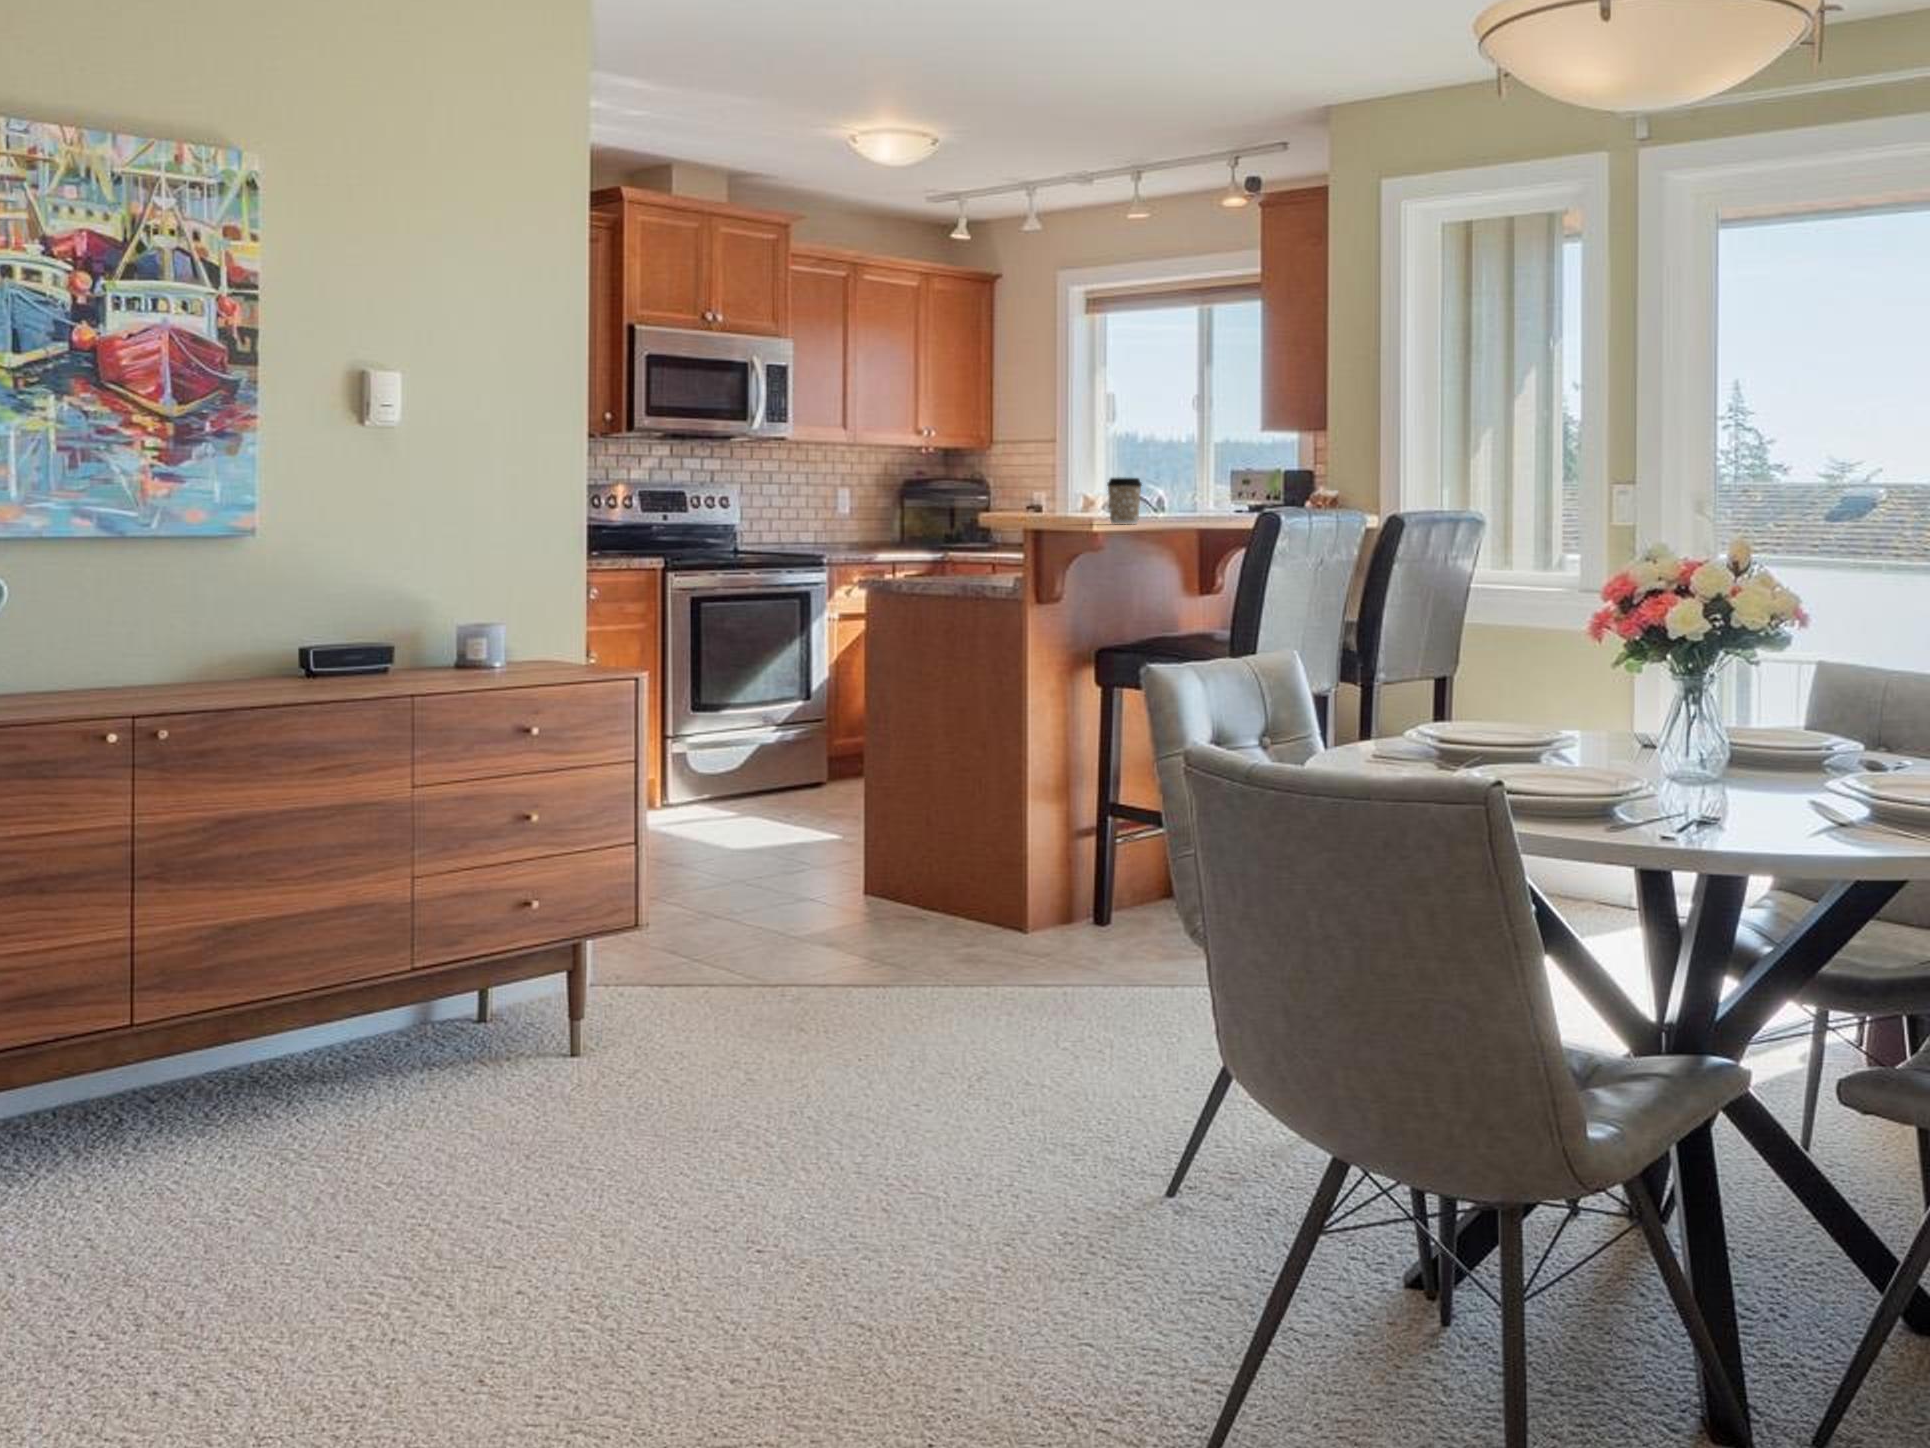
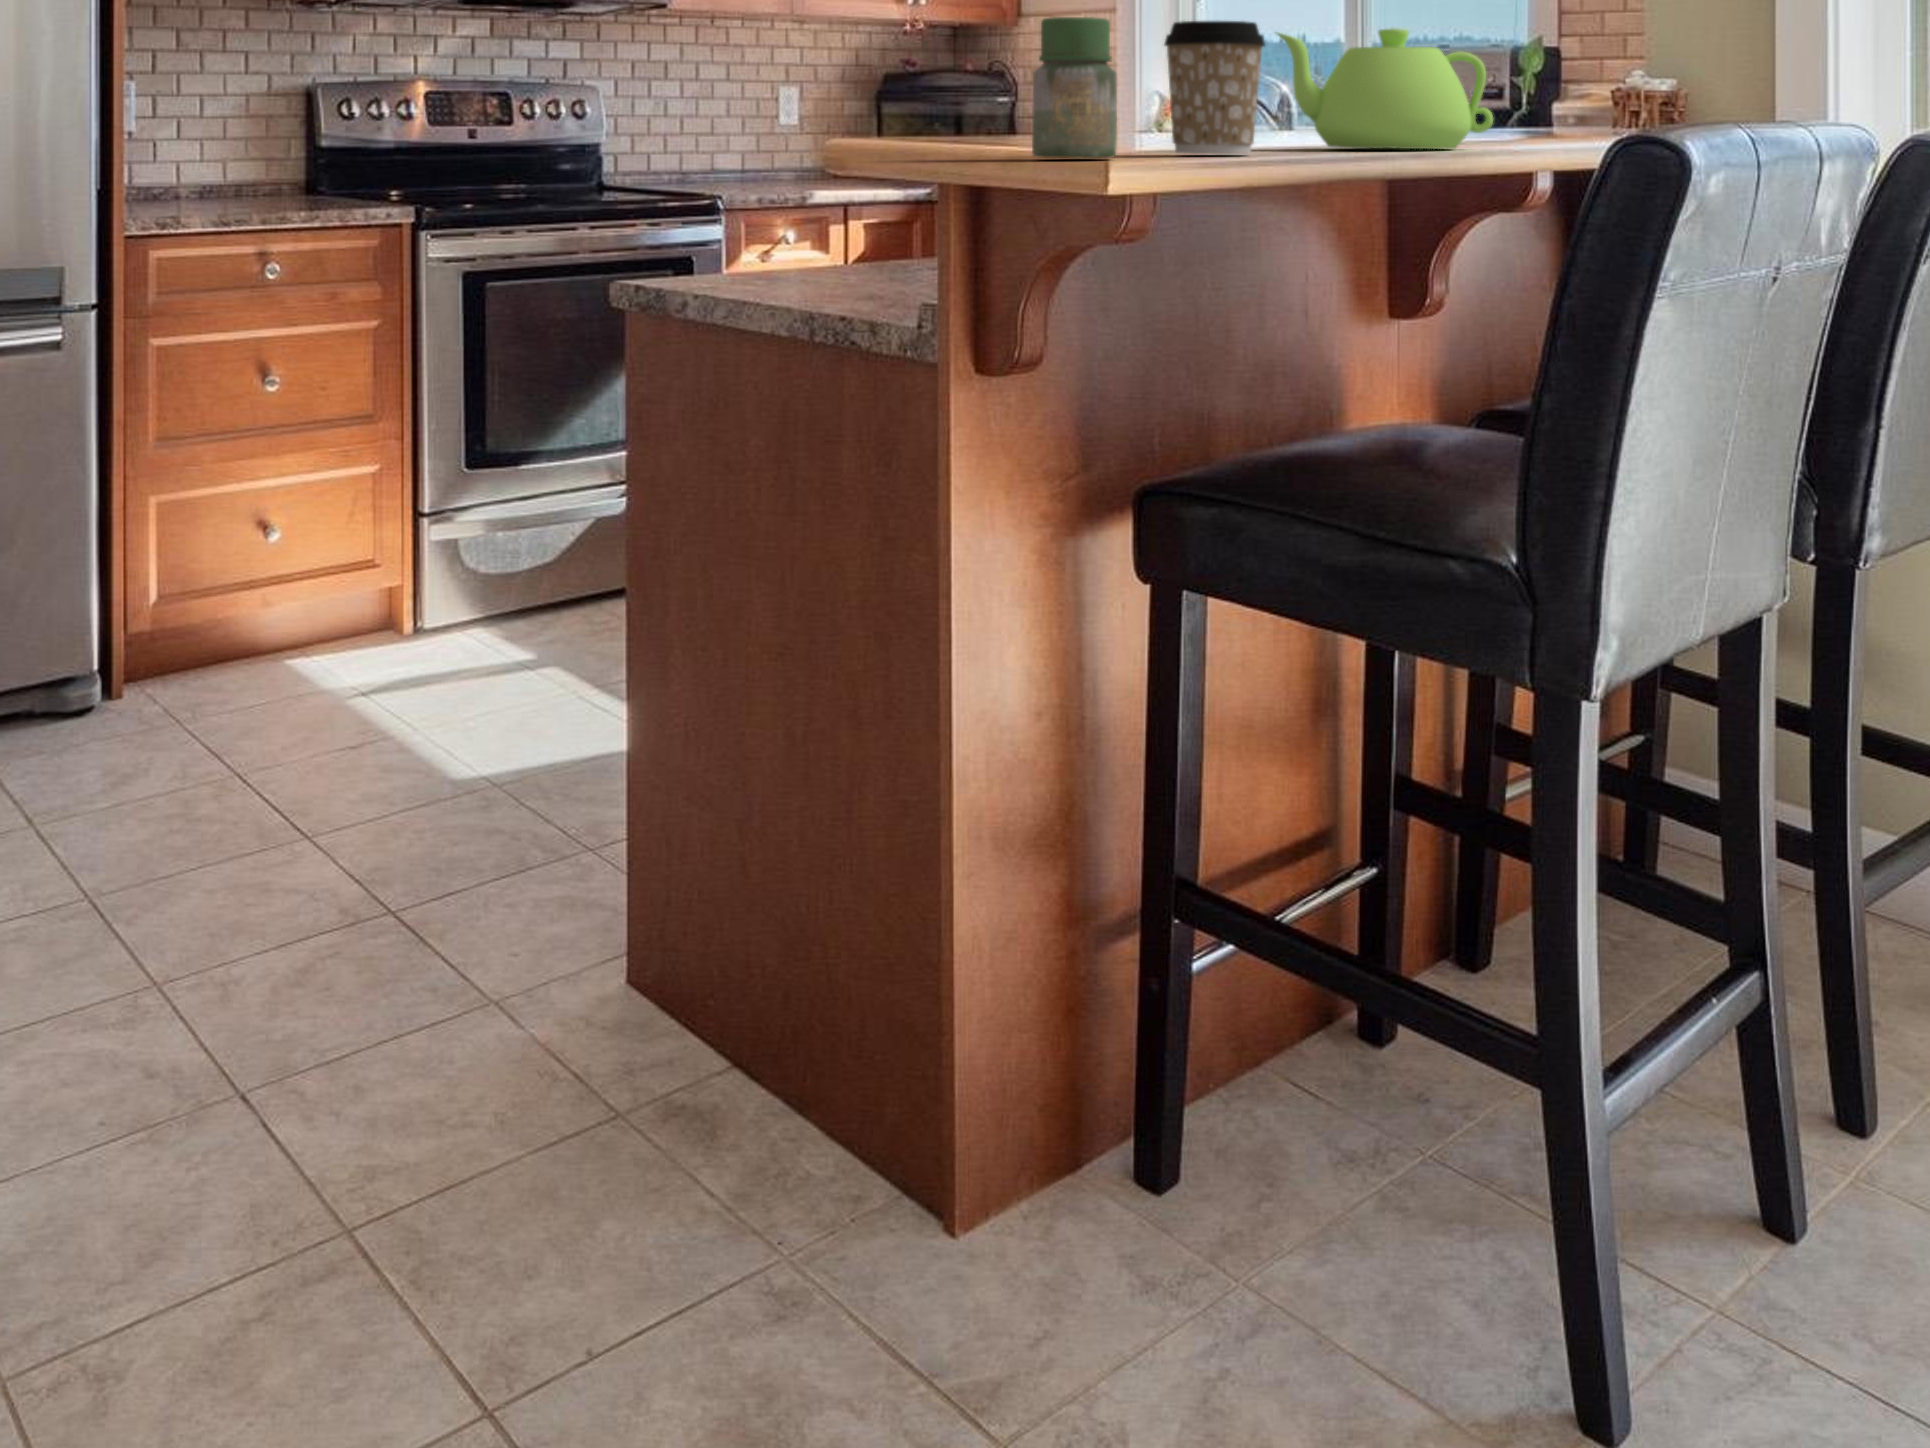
jar: none [1064,478,1092,525] -> present [1032,17,1117,158]
teapot: none [1146,478,1226,522] -> present [1277,28,1493,149]

